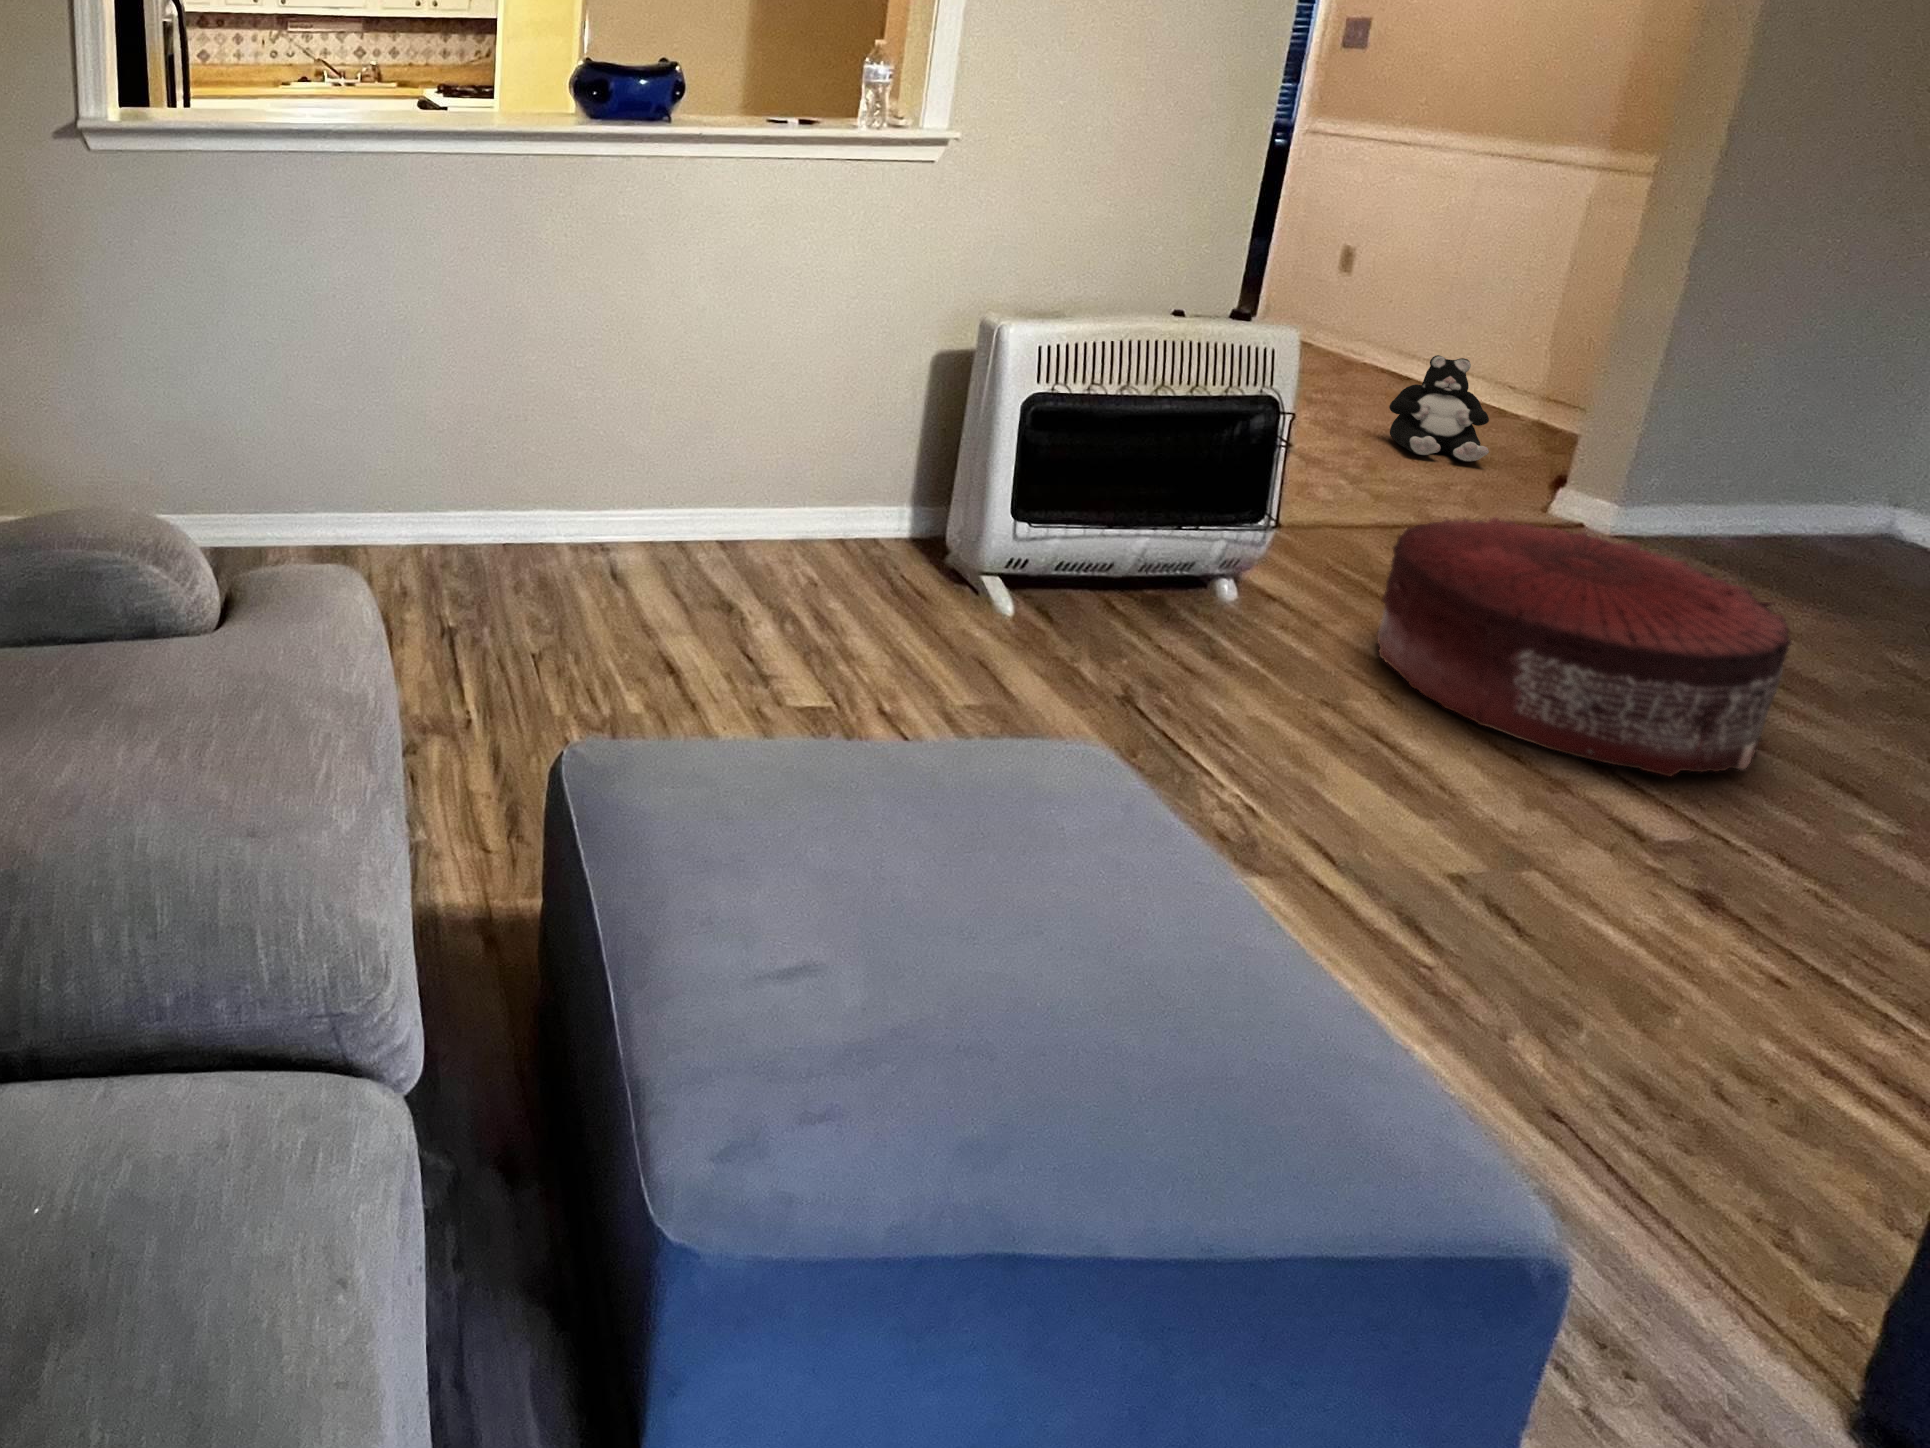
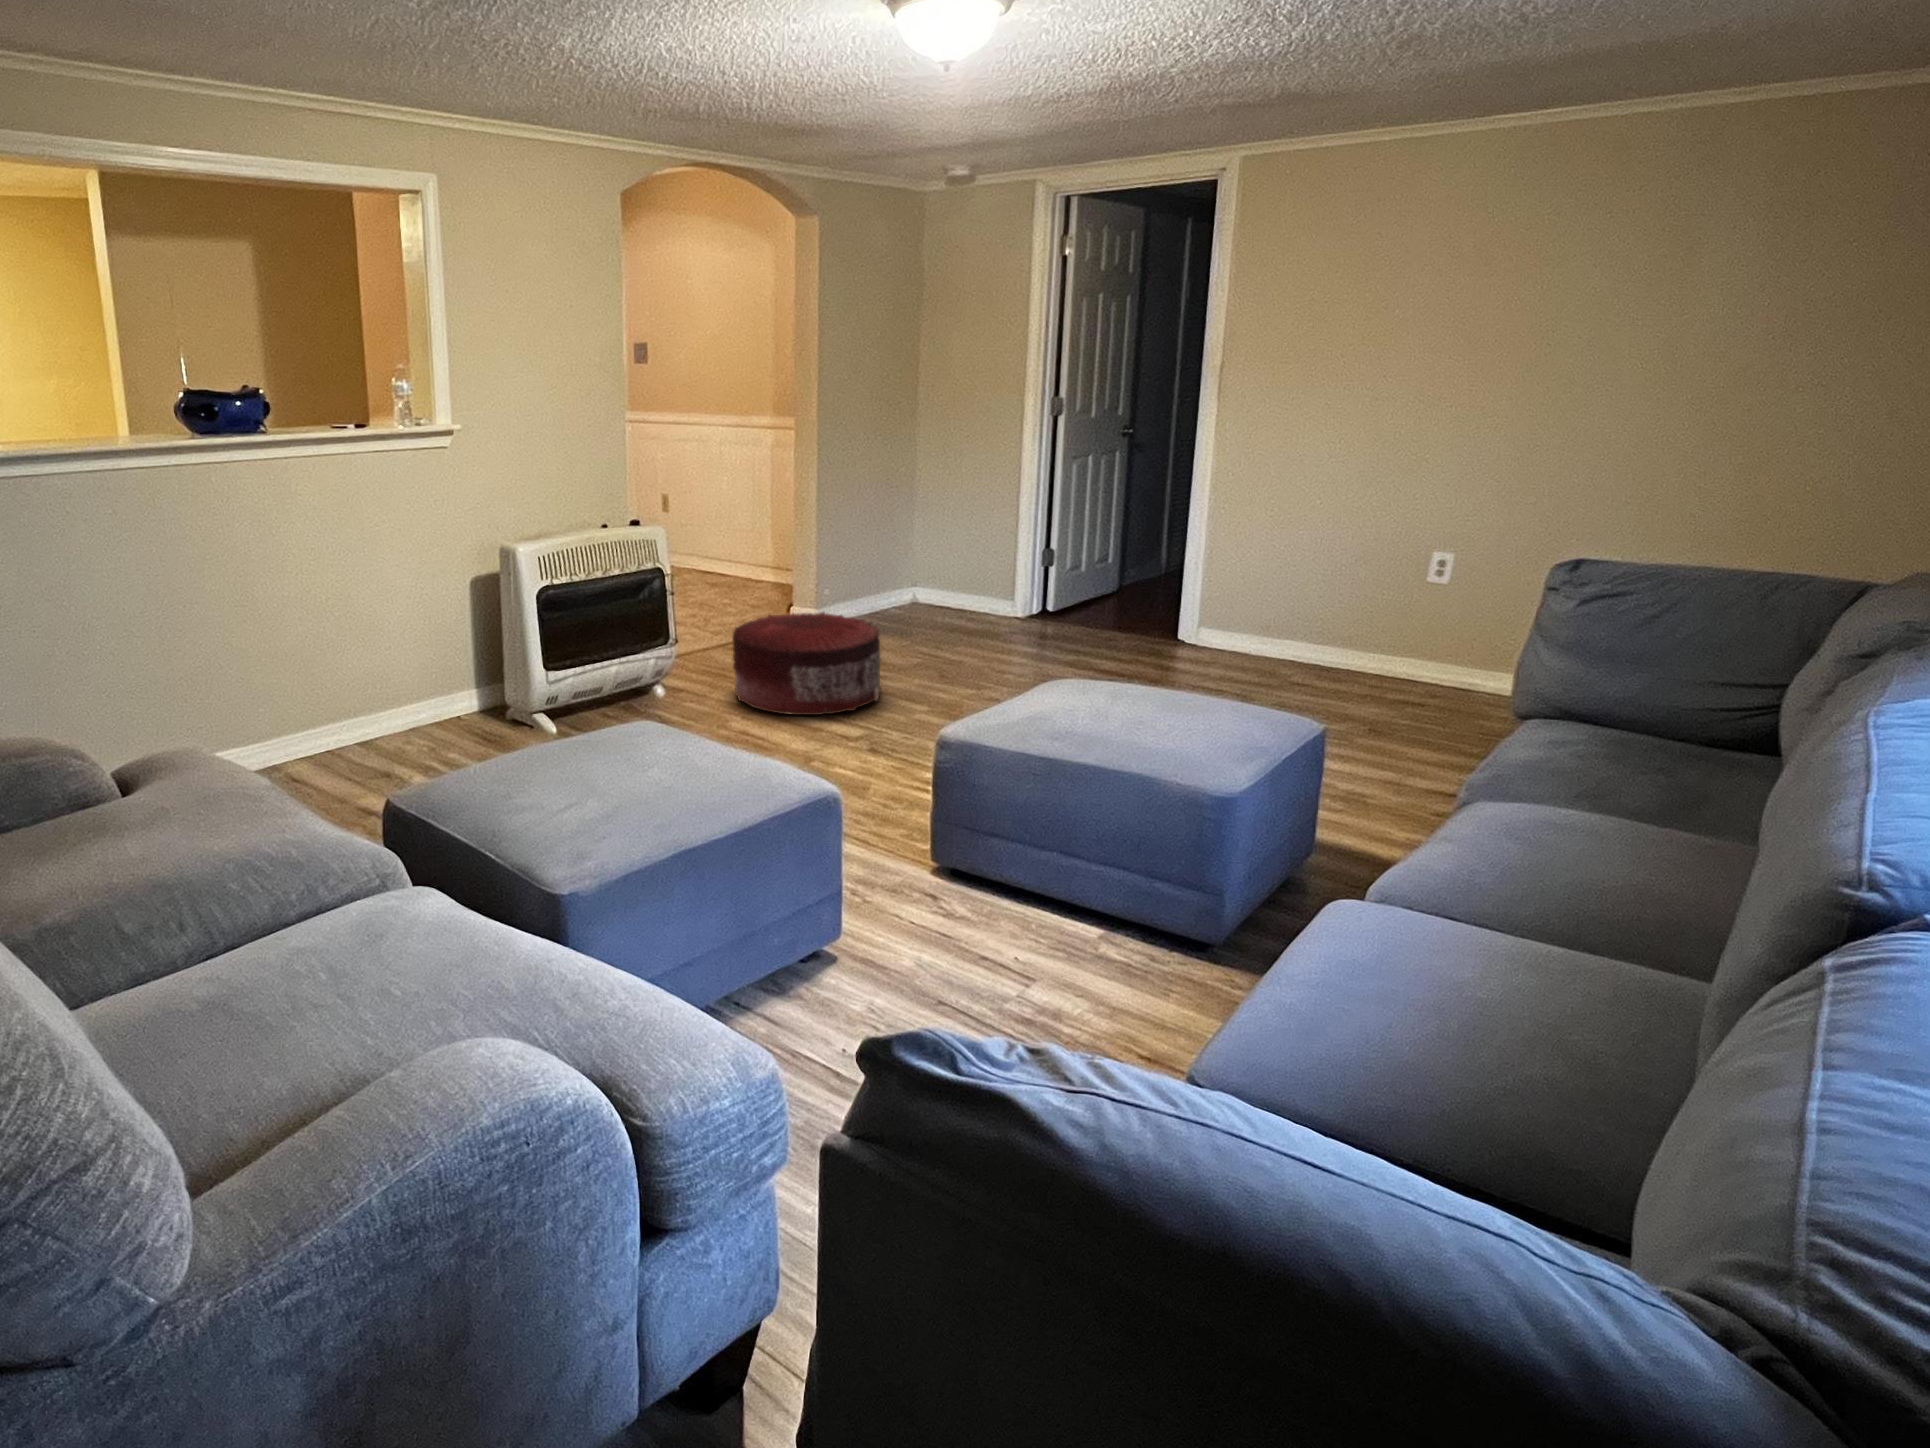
plush toy: present [1389,355,1489,462] -> none [712,550,761,610]

